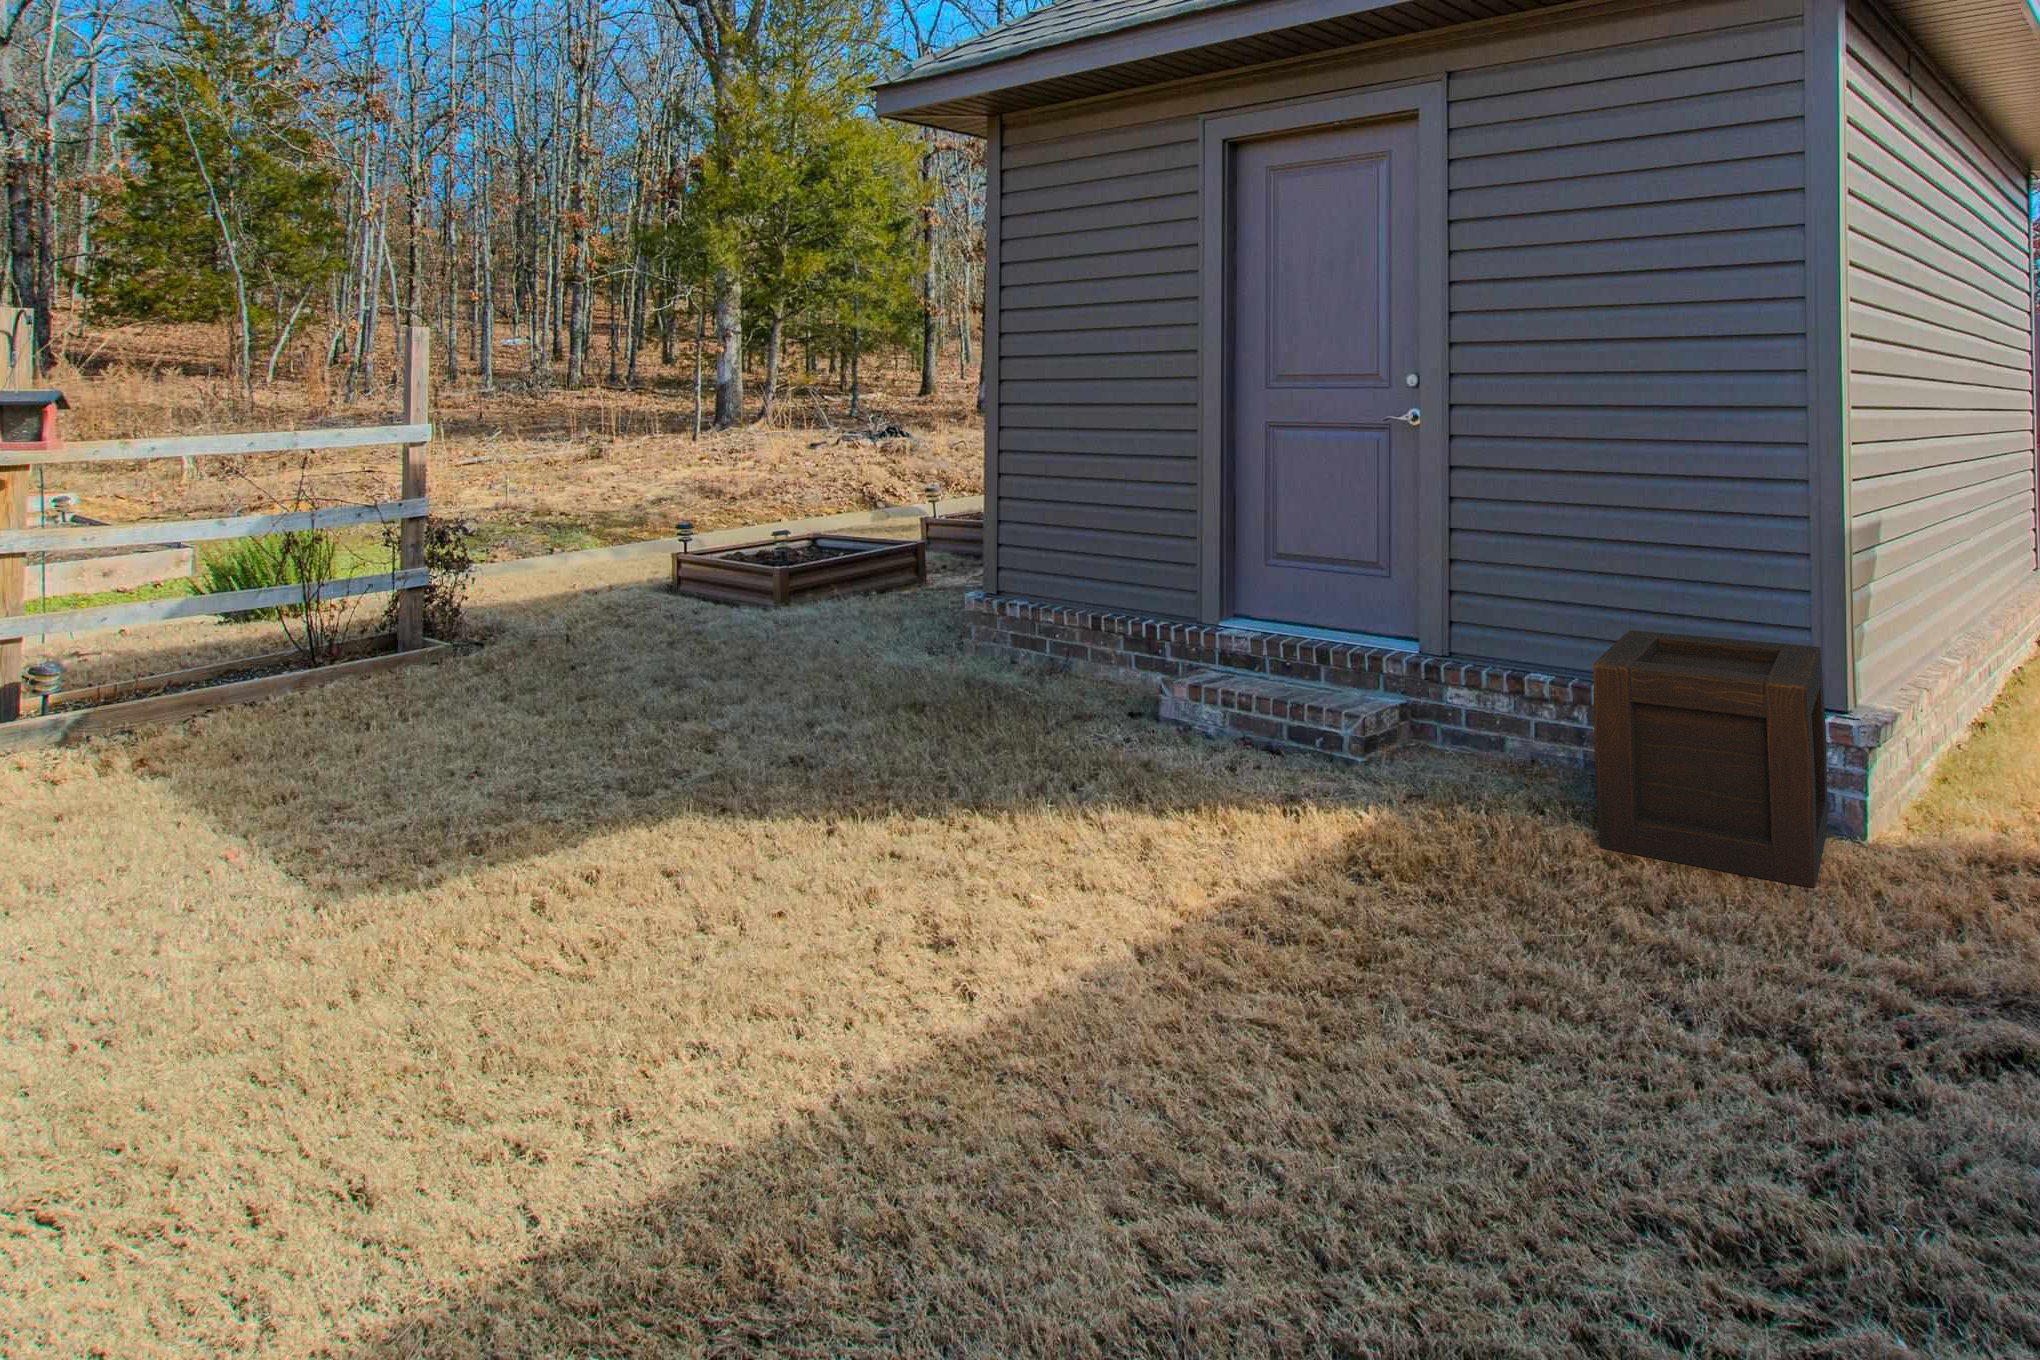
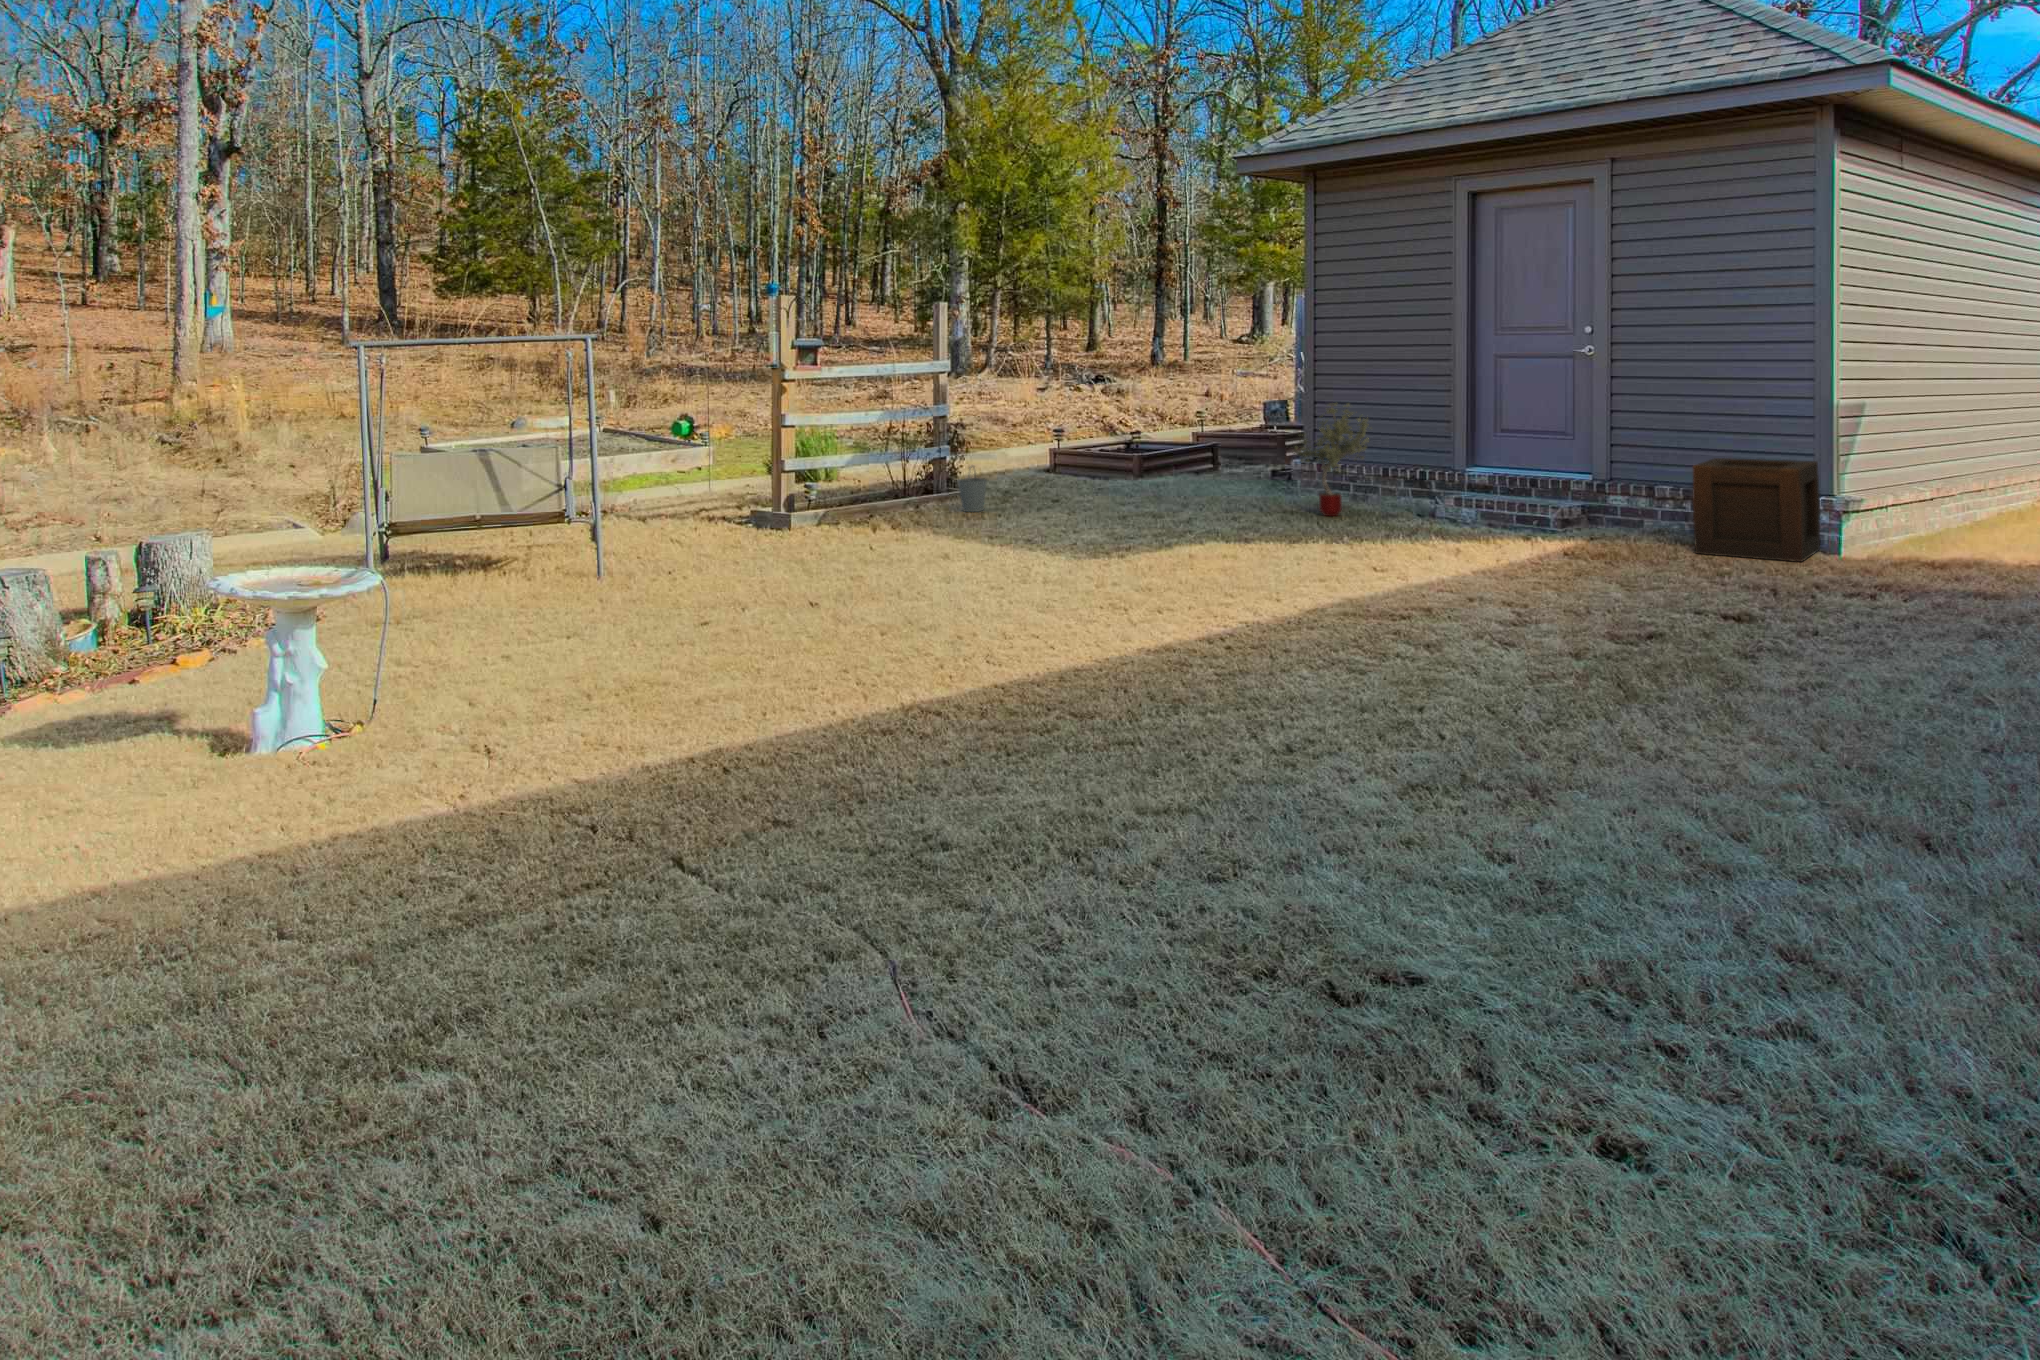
potted tree: none [952,503,1071,704] -> present [1293,403,1369,516]
bucket: none [396,609,455,695] -> present [958,466,986,512]

